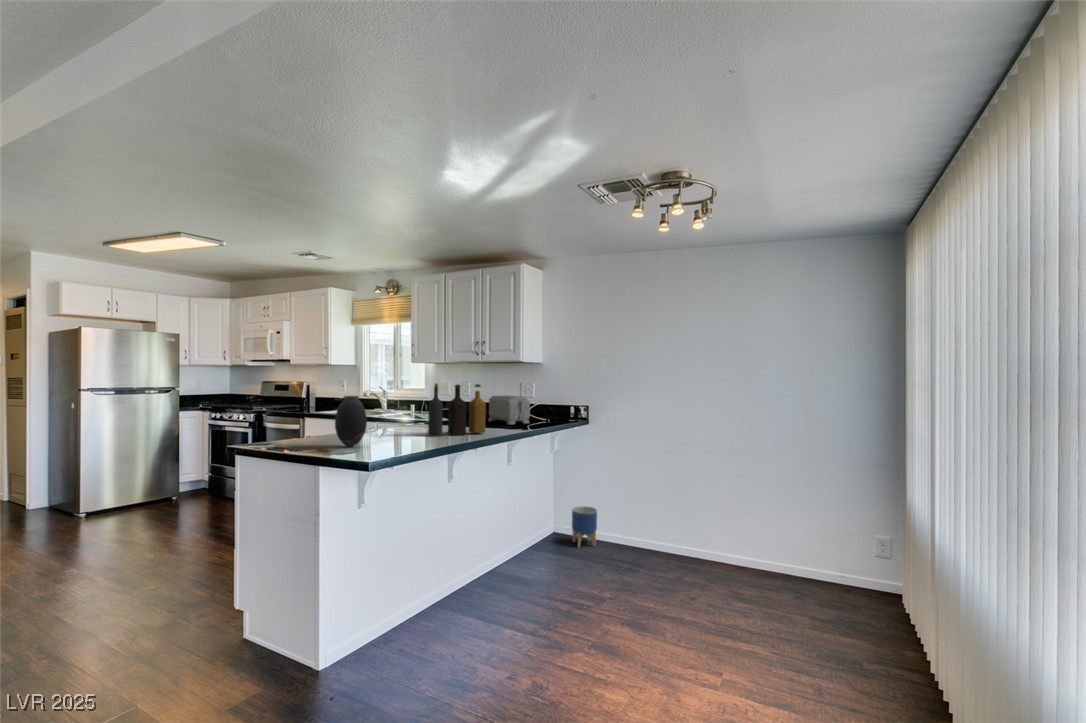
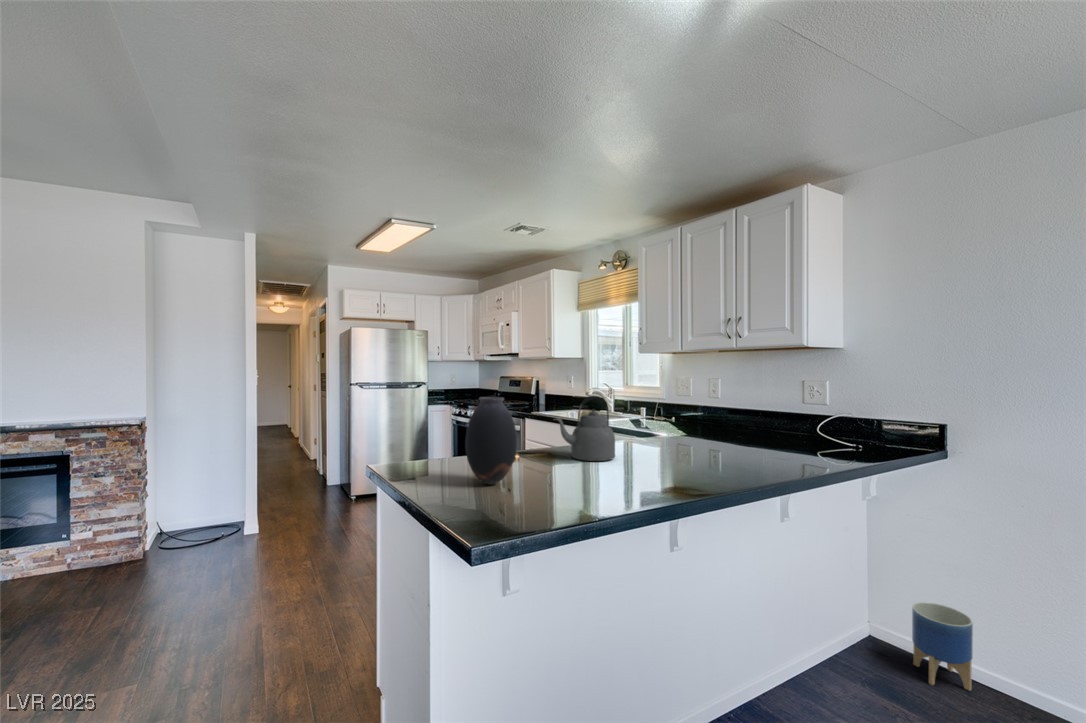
bottle: present [428,384,486,437] -> none [639,378,743,469]
kettle: none [373,395,412,436] -> present [554,396,615,461]
toaster: present [488,395,530,424] -> none [747,399,822,446]

